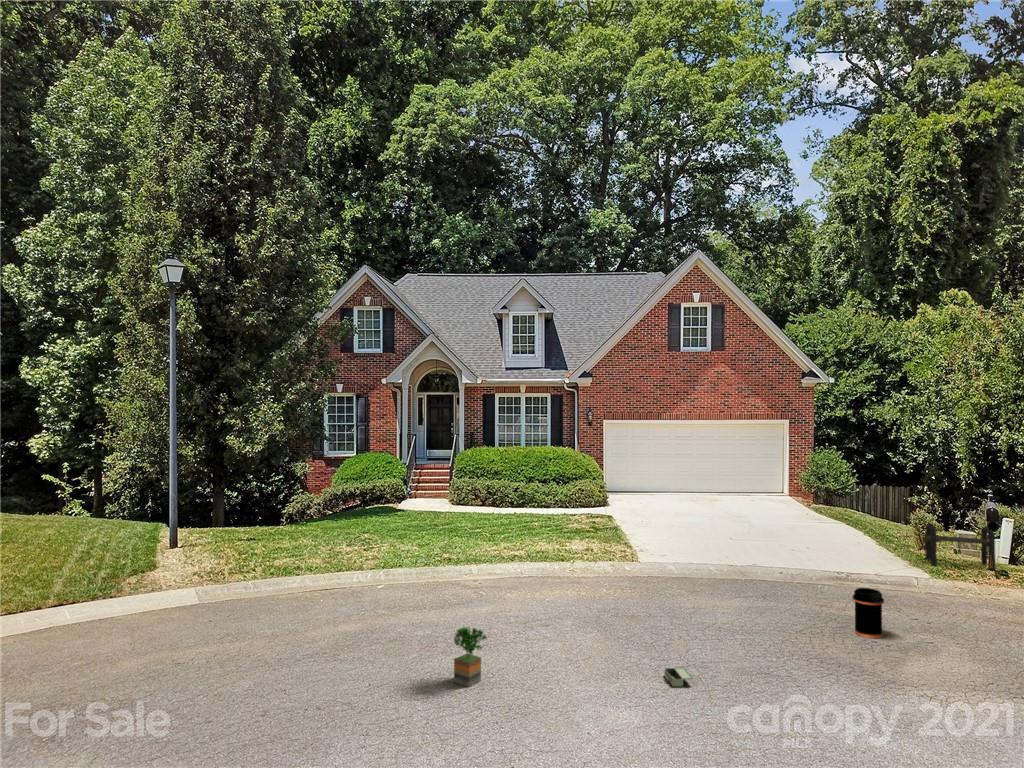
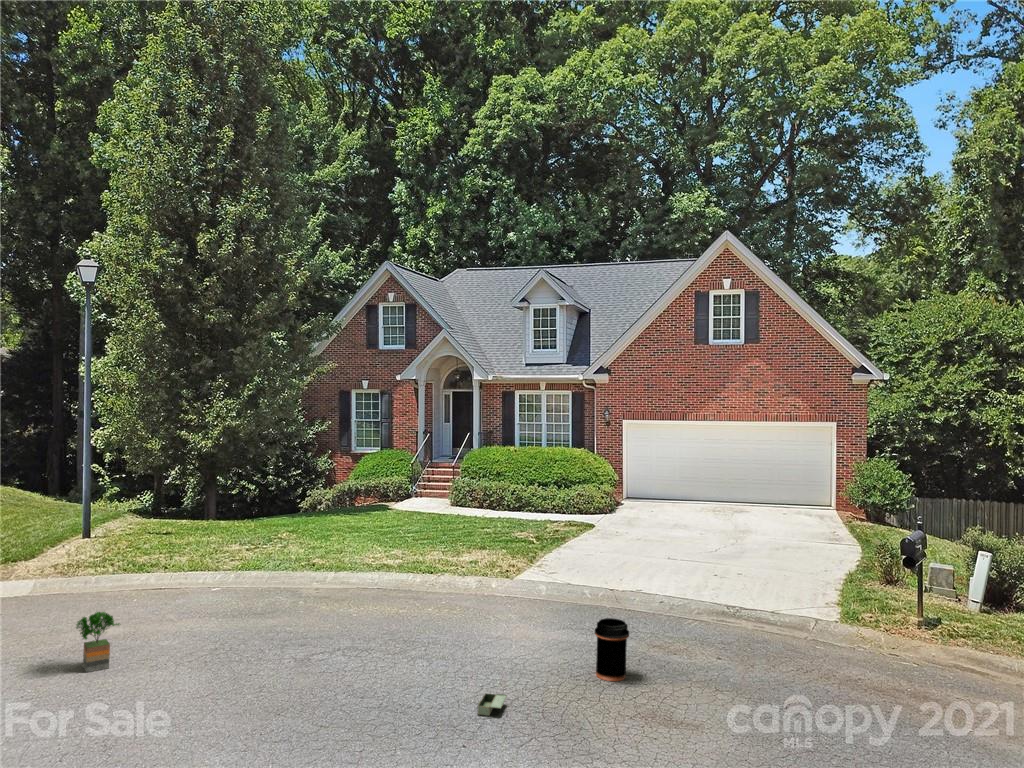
bench: present [925,523,995,570] -> none [864,555,949,622]
toolbox: present [665,667,692,687] -> present [478,694,507,716]

